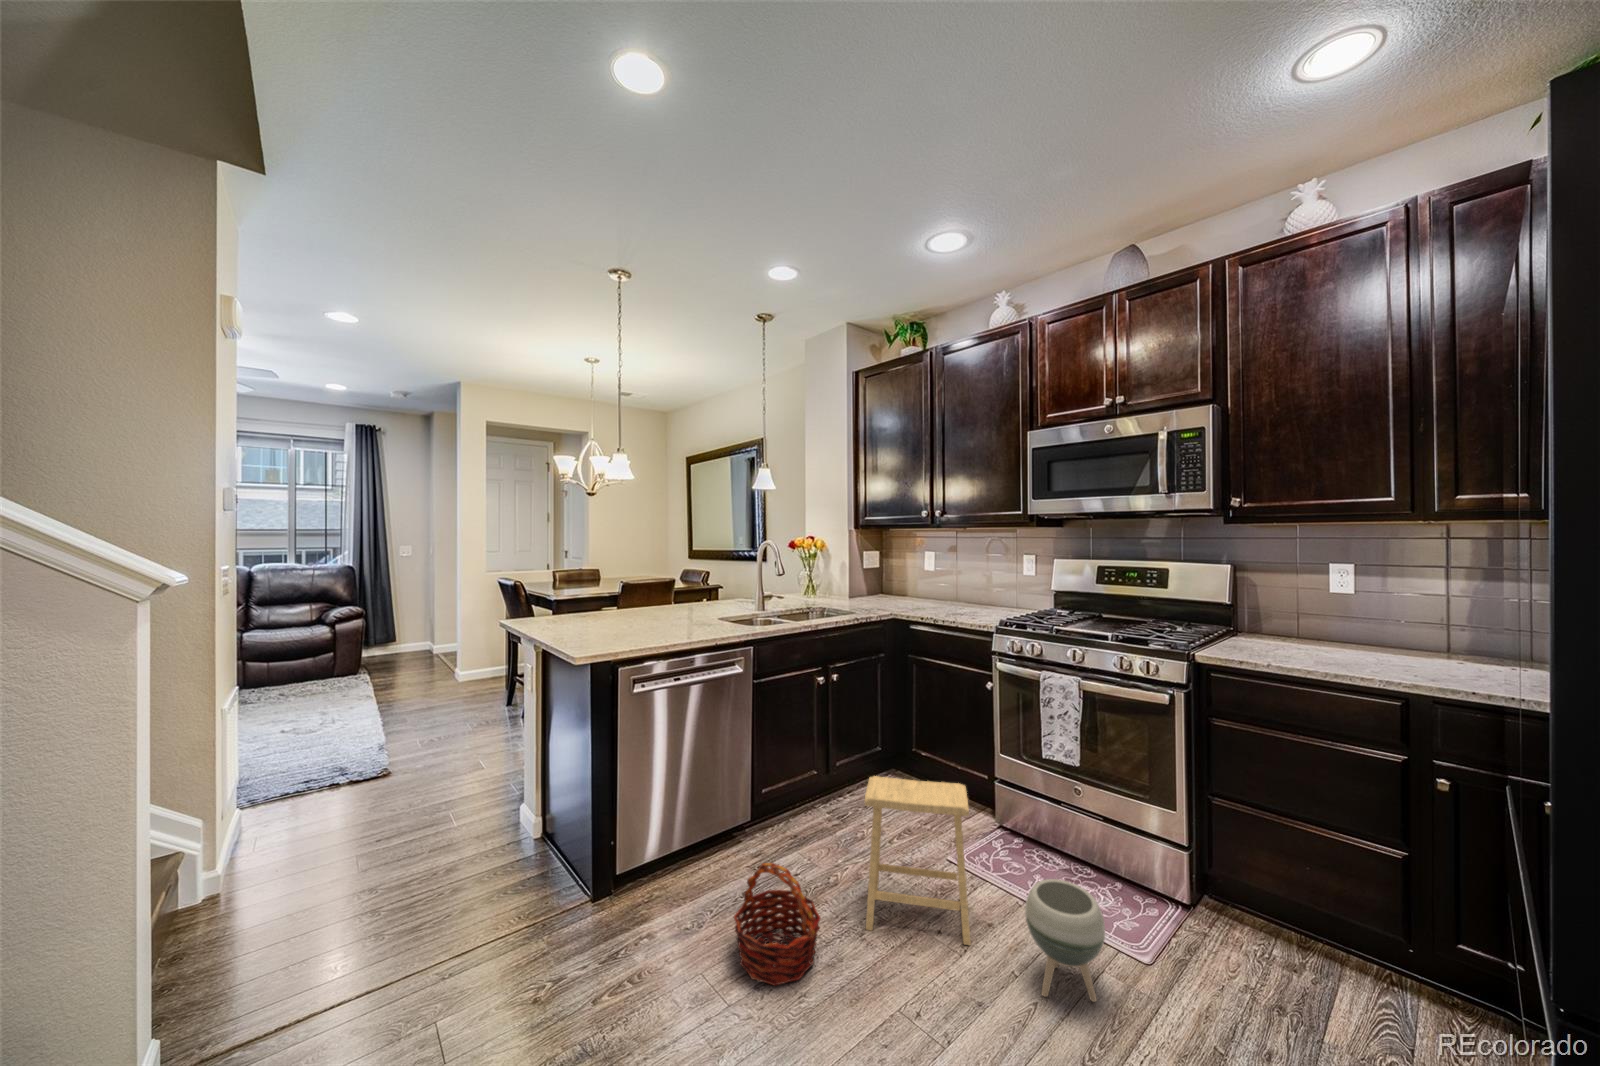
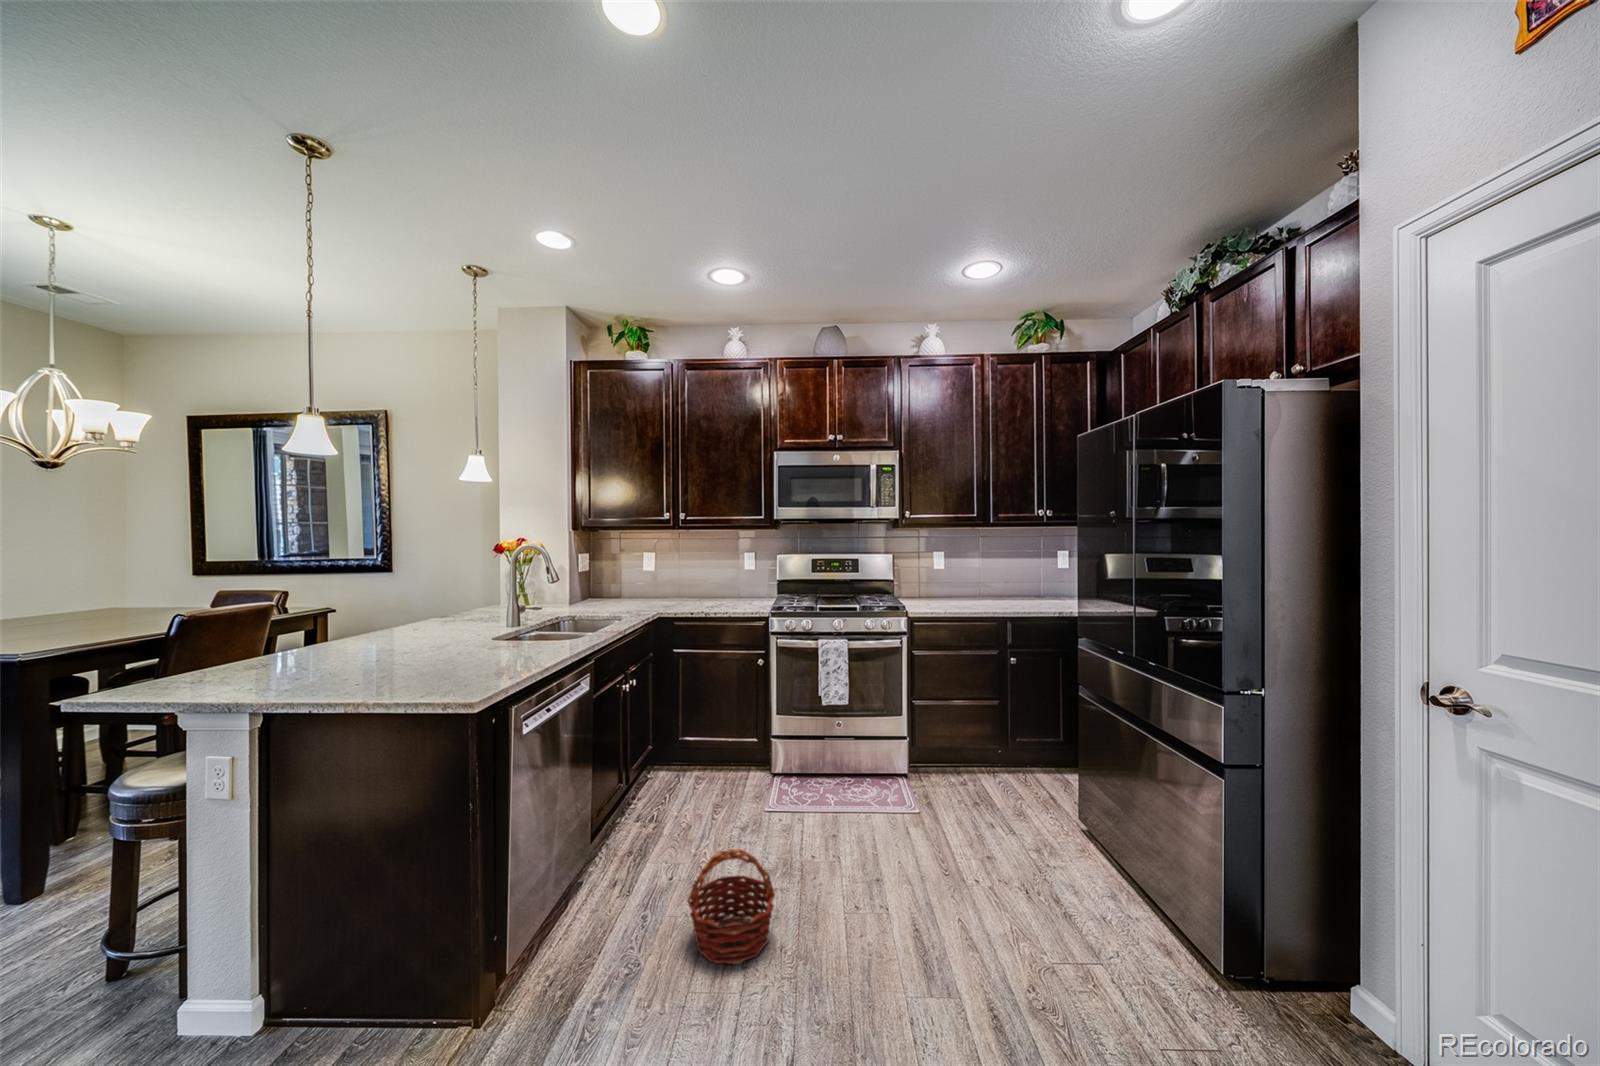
footstool: present [865,776,971,945] -> none [742,736,841,885]
planter: present [1025,879,1105,1002] -> none [881,777,933,860]

